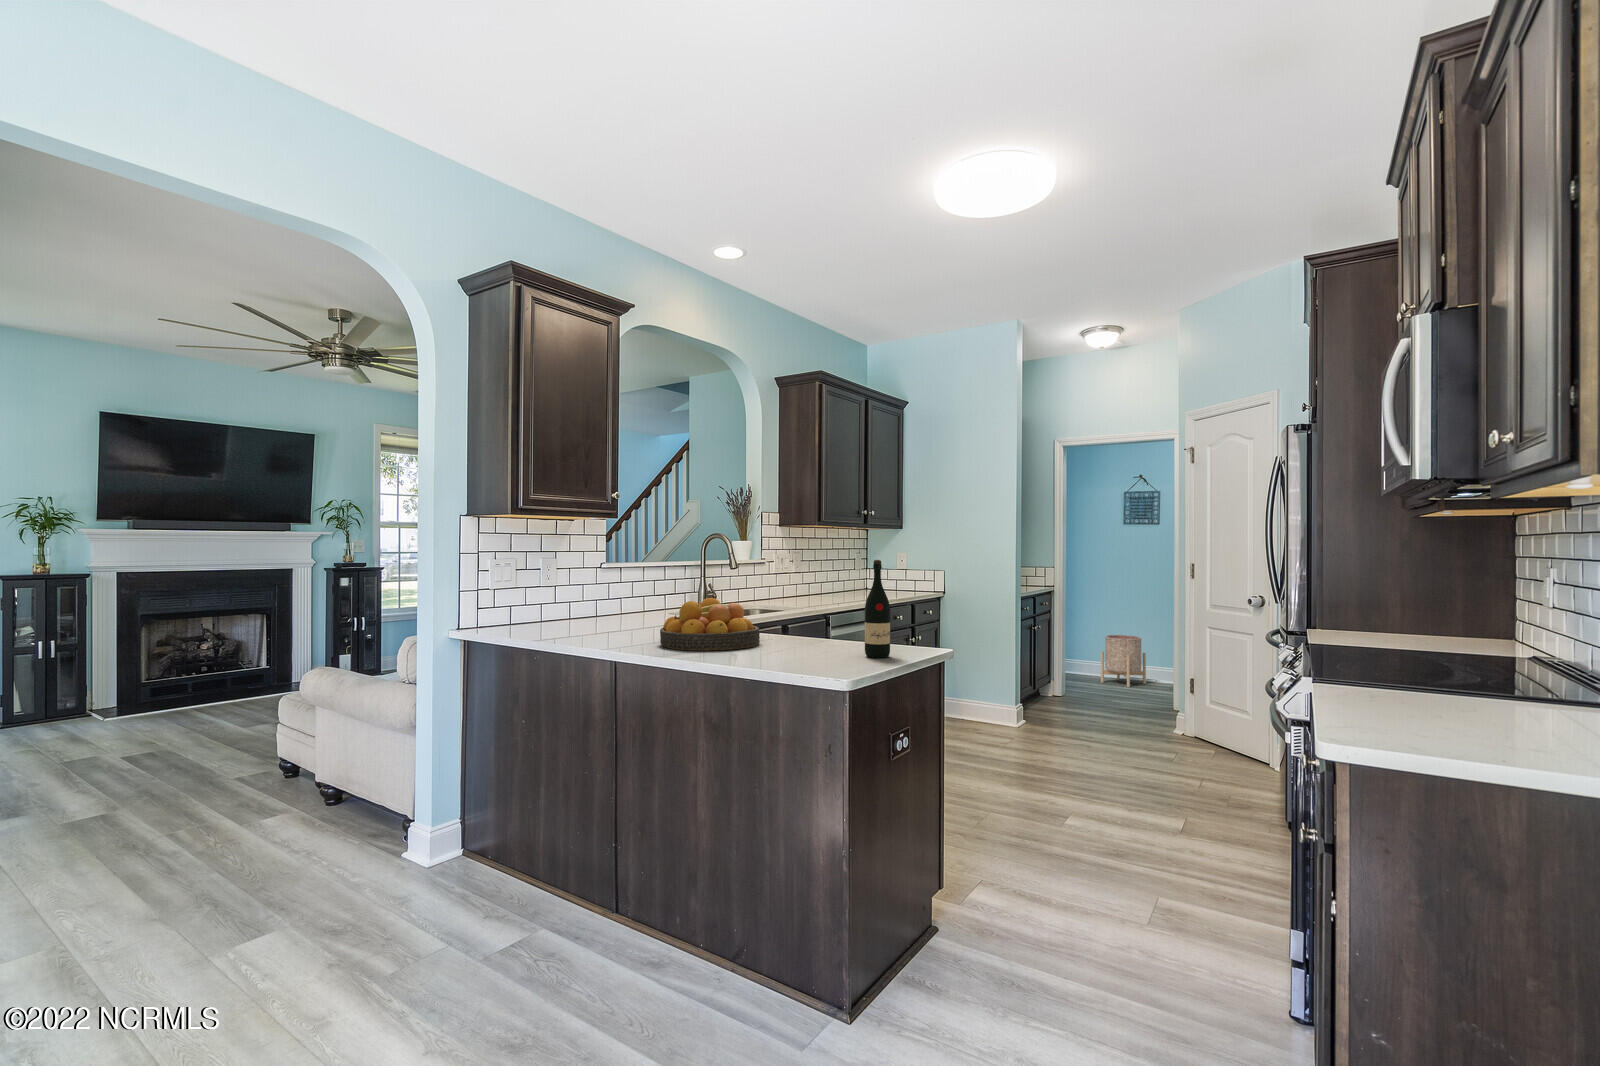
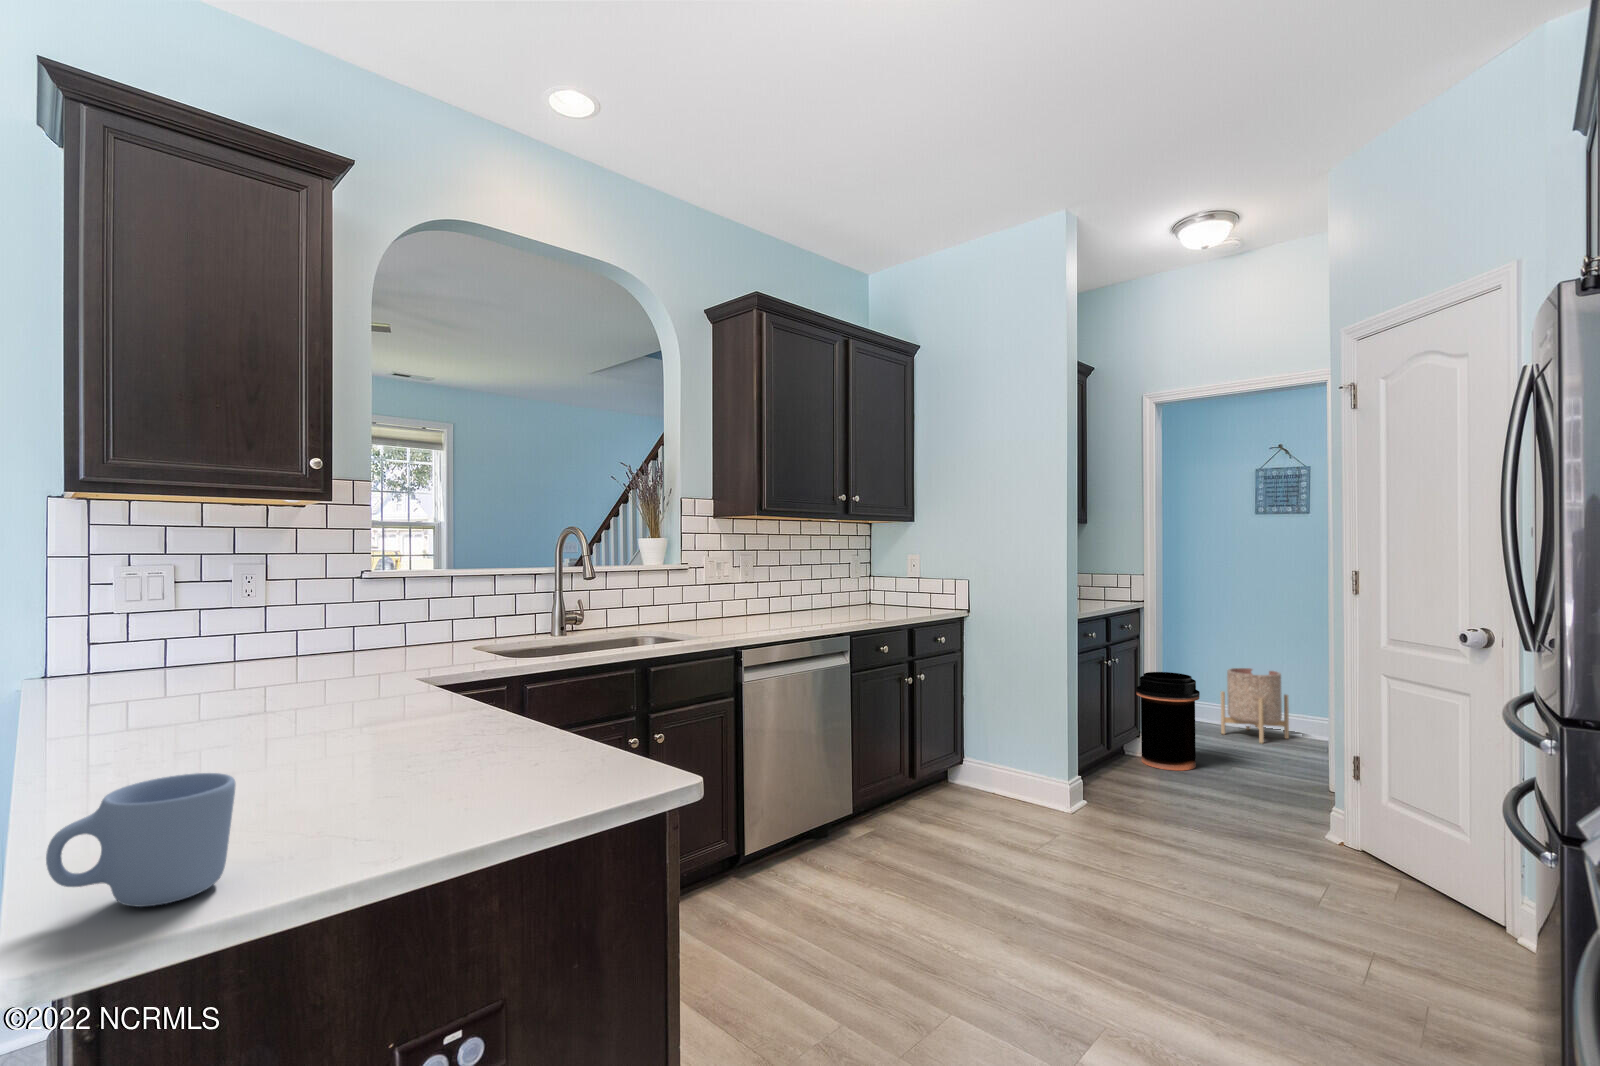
wine bottle: present [865,560,890,658] -> none [395,572,467,832]
fruit bowl: present [660,598,760,651] -> none [111,645,364,771]
mug: none [823,630,859,668] -> present [46,773,235,907]
trash can: none [1049,636,1091,703] -> present [1136,672,1200,770]

